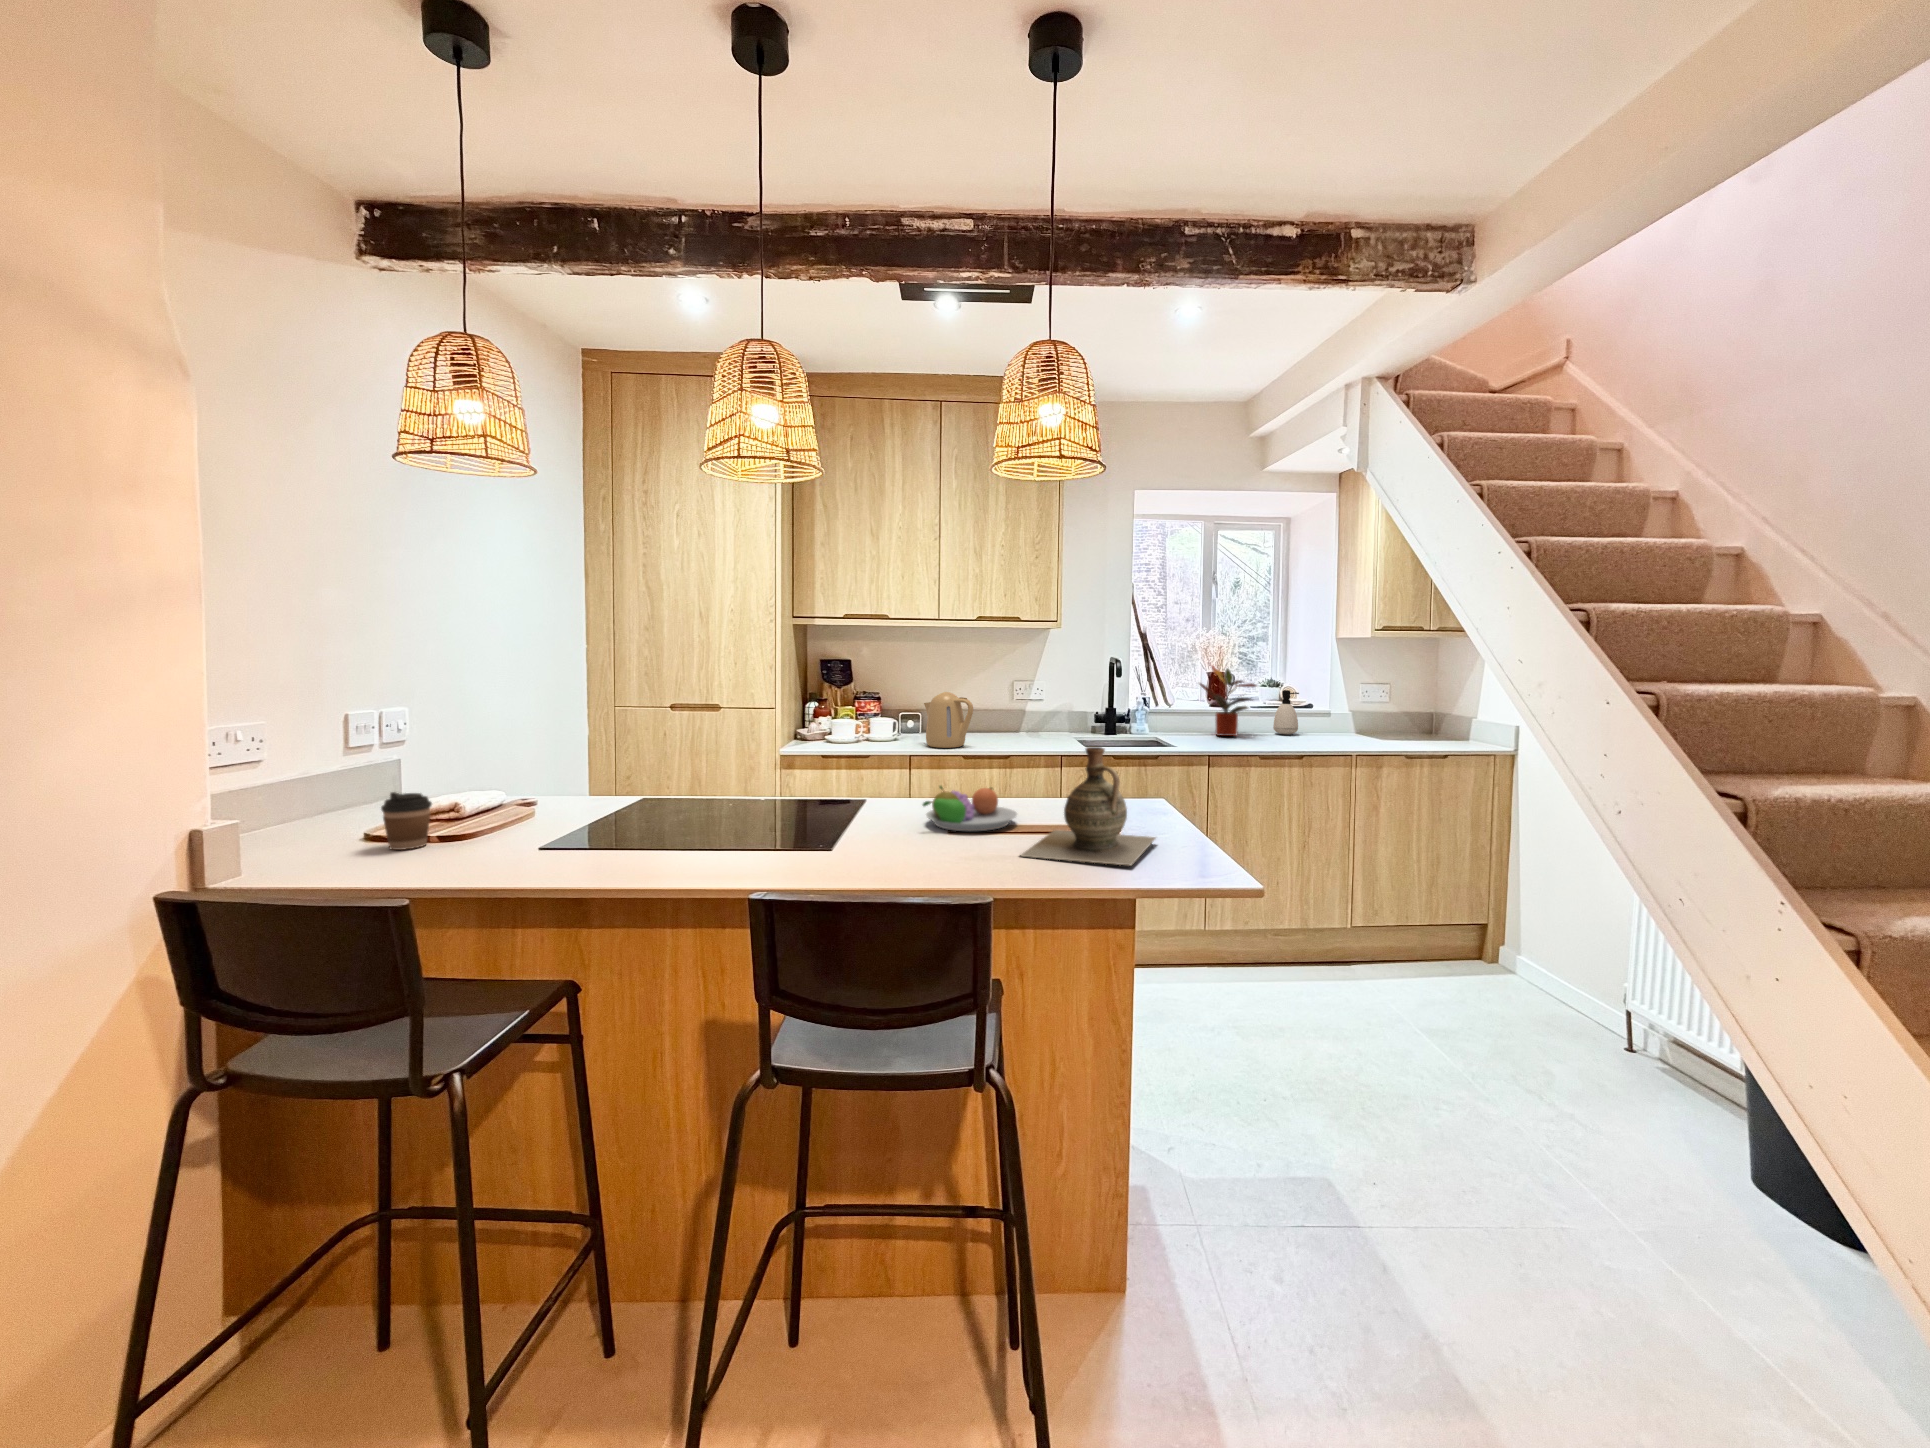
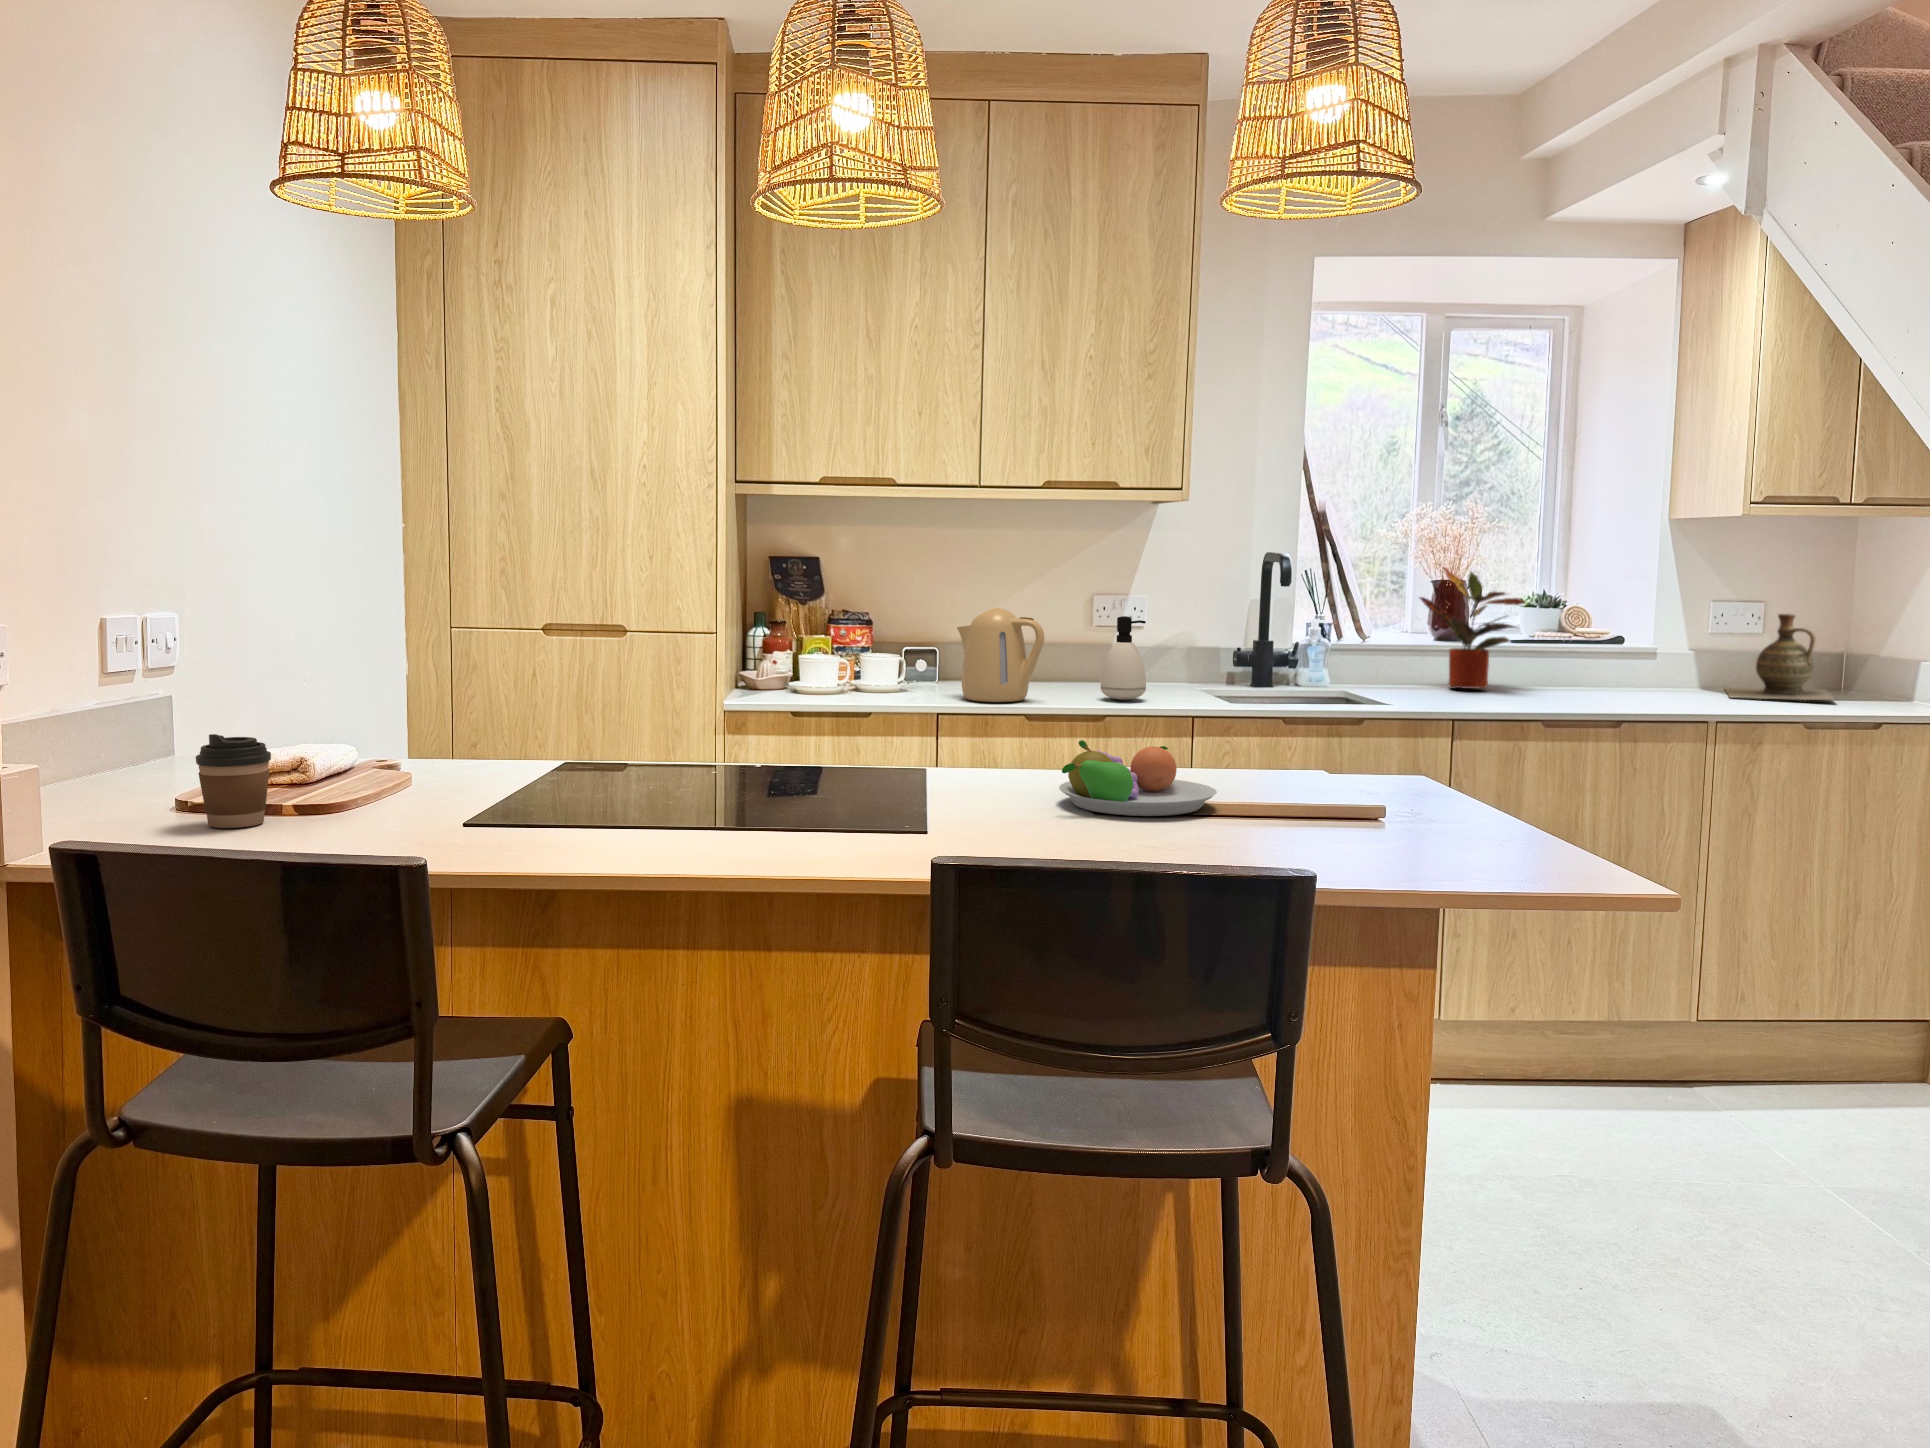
soap dispenser: present [1273,690,1299,734] -> present [1101,616,1146,700]
ceramic jug: present [1021,747,1156,865] -> present [1725,614,1834,700]

